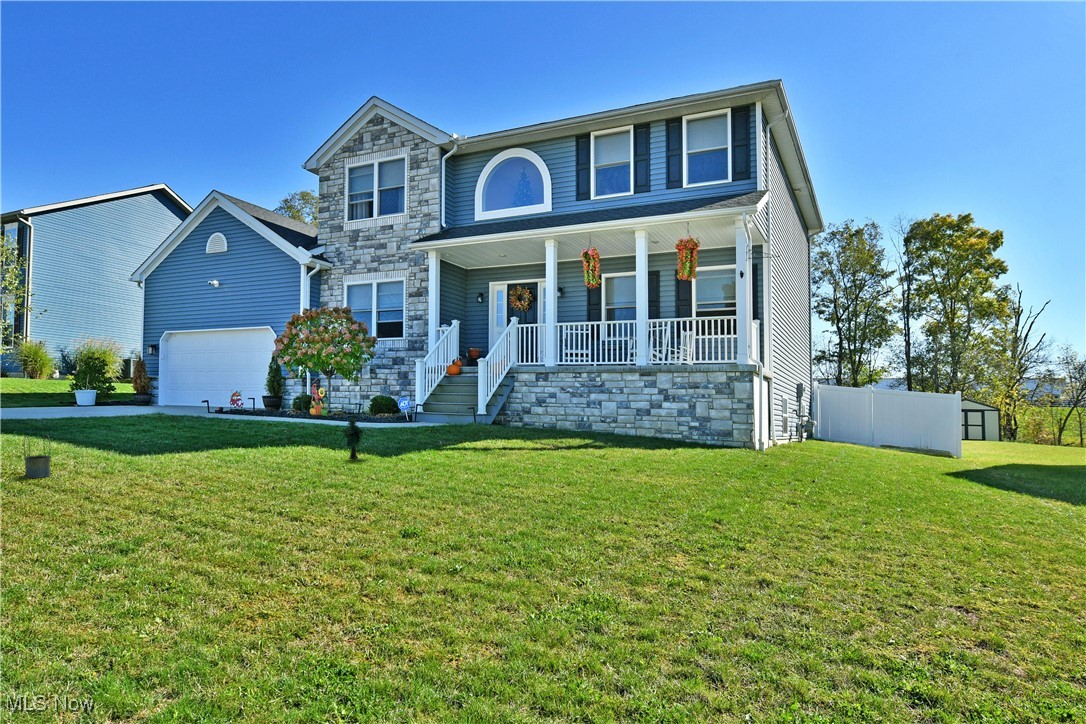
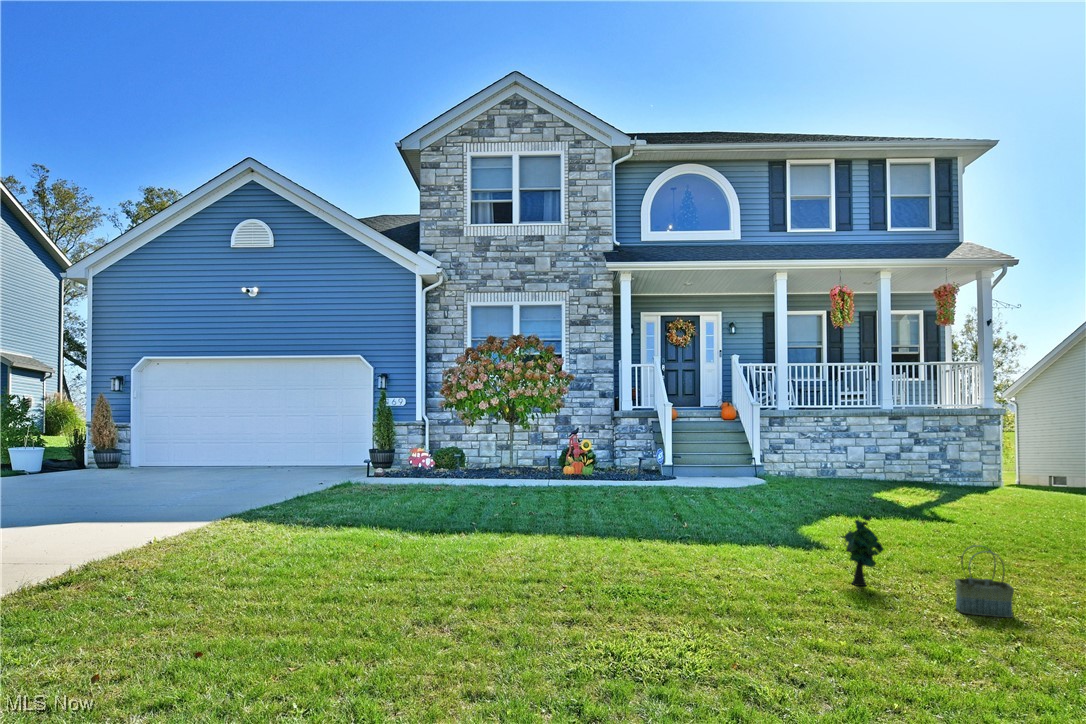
decorative plant: present [344,416,363,459] -> present [841,515,884,586]

